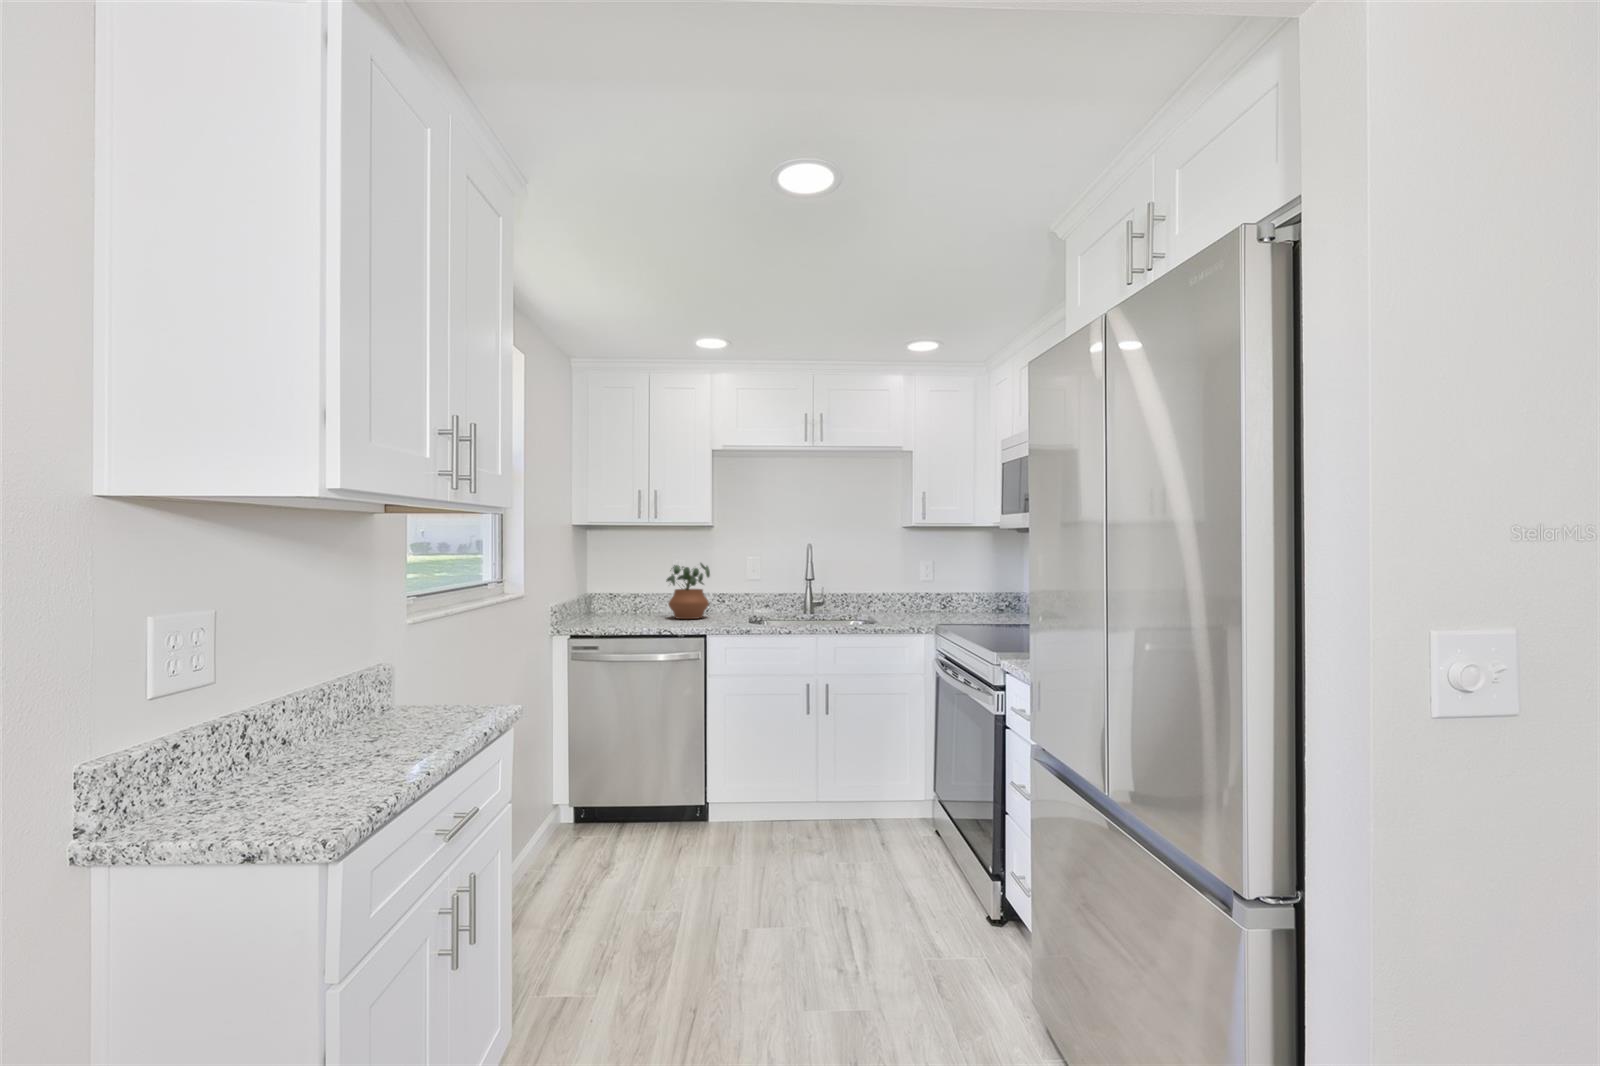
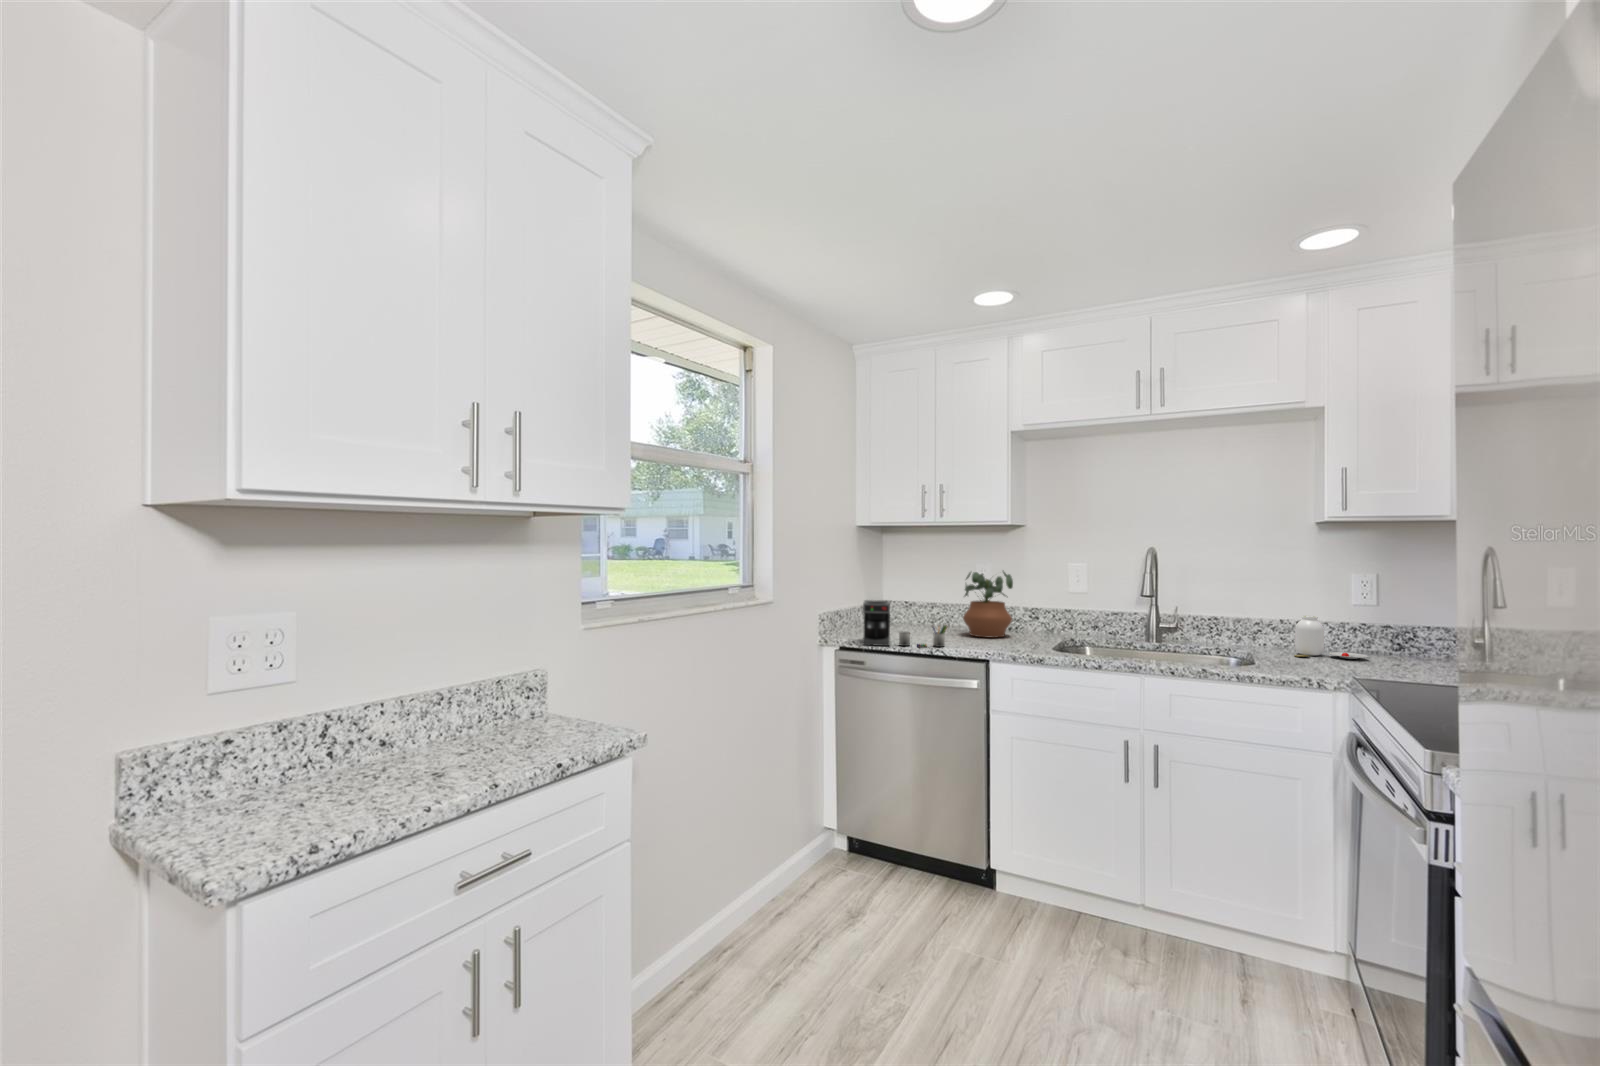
jar: none [902,587,946,616] -> present [1294,616,1368,659]
coffee maker: none [591,592,668,632] -> present [863,600,948,647]

